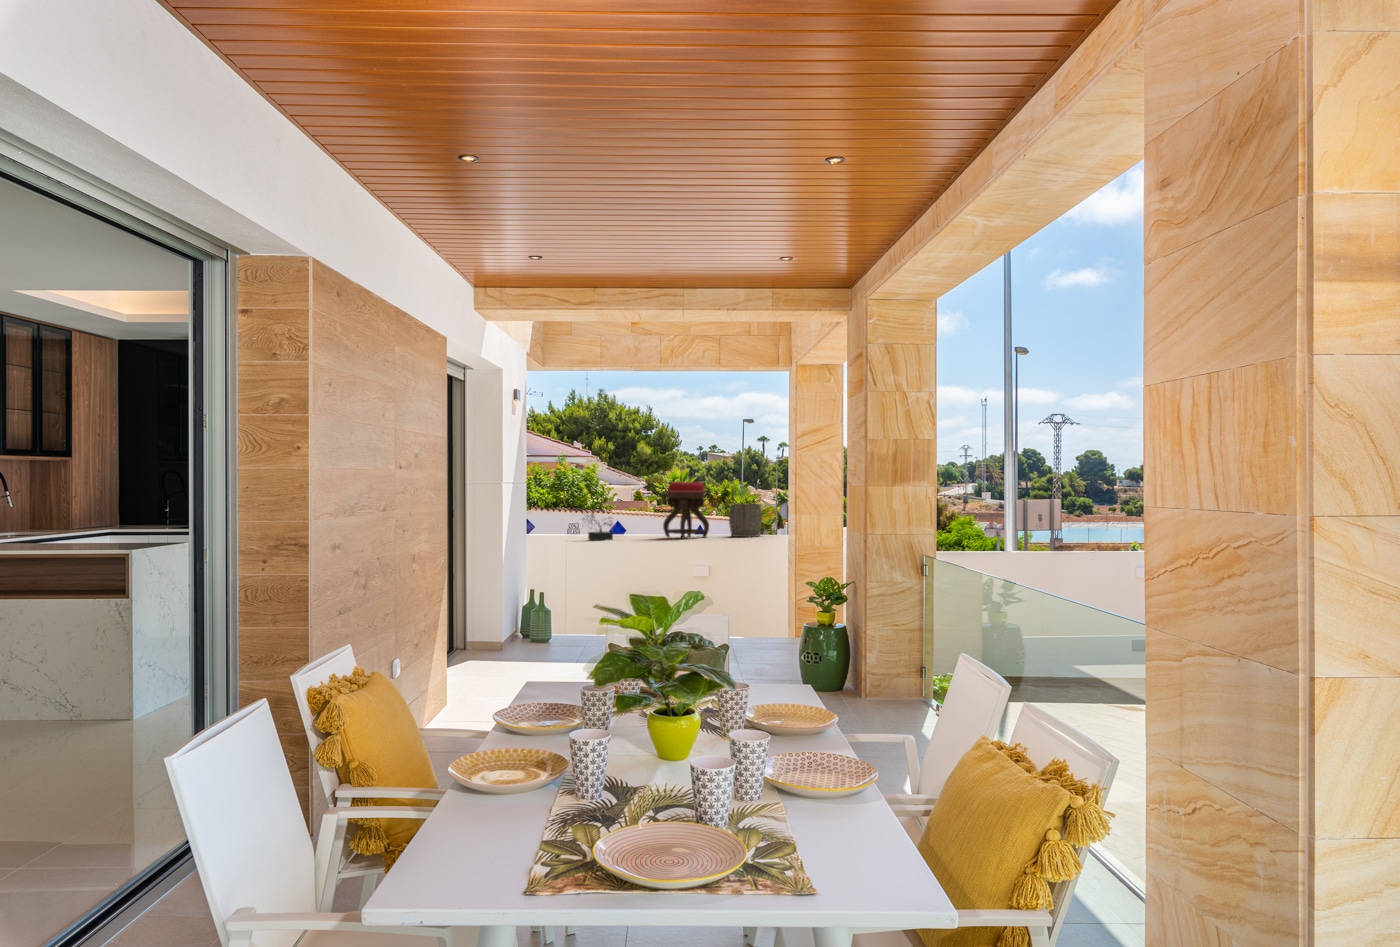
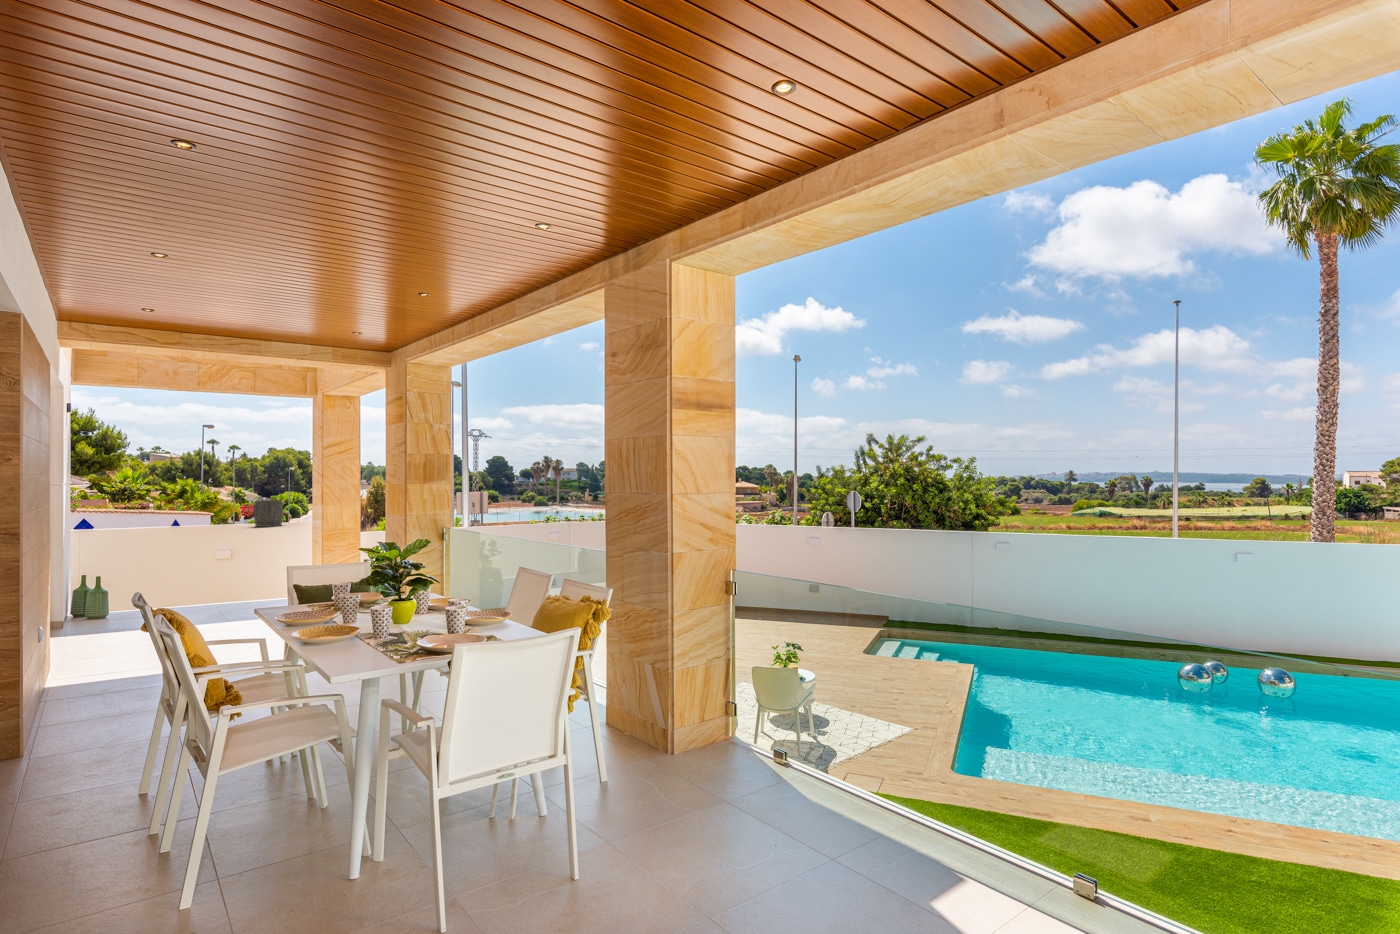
ottoman: present [663,482,709,539] -> none [189,484,235,531]
decorative plant: present [583,513,613,540] -> none [102,510,139,536]

